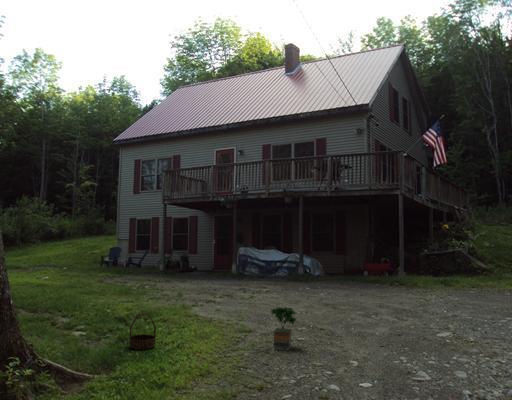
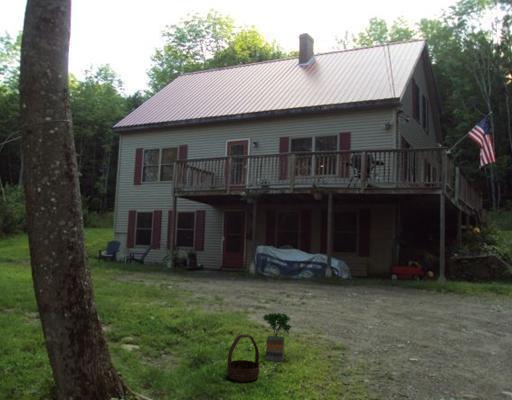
potted tree: present [271,307,297,351] -> present [263,313,292,361]

